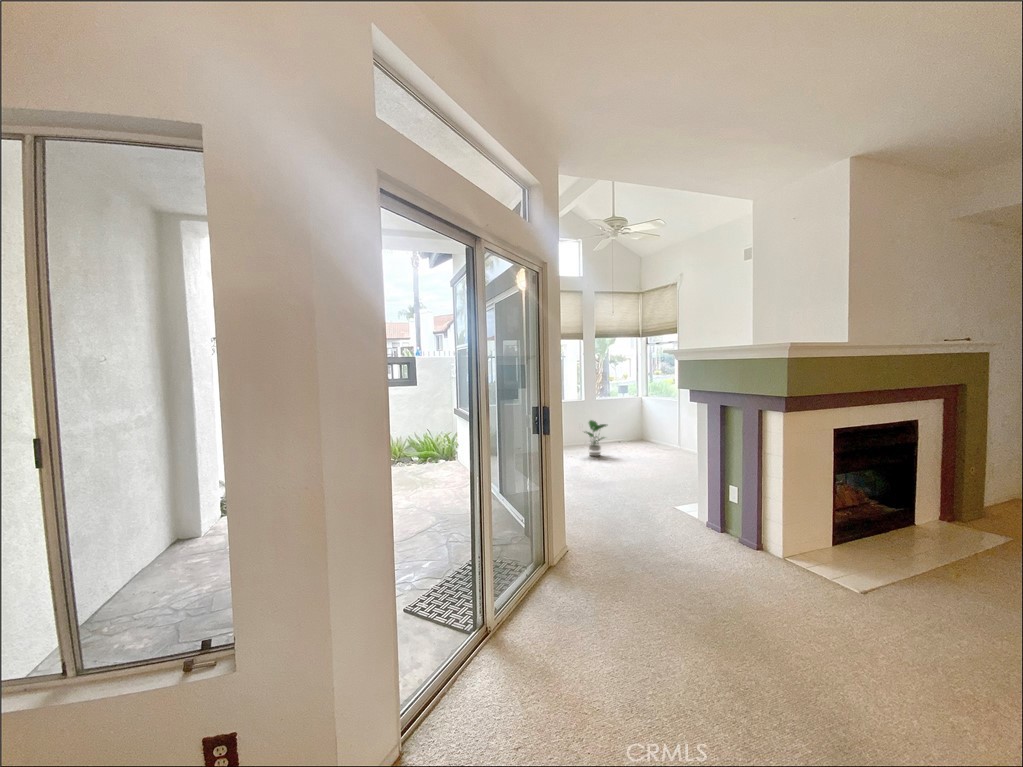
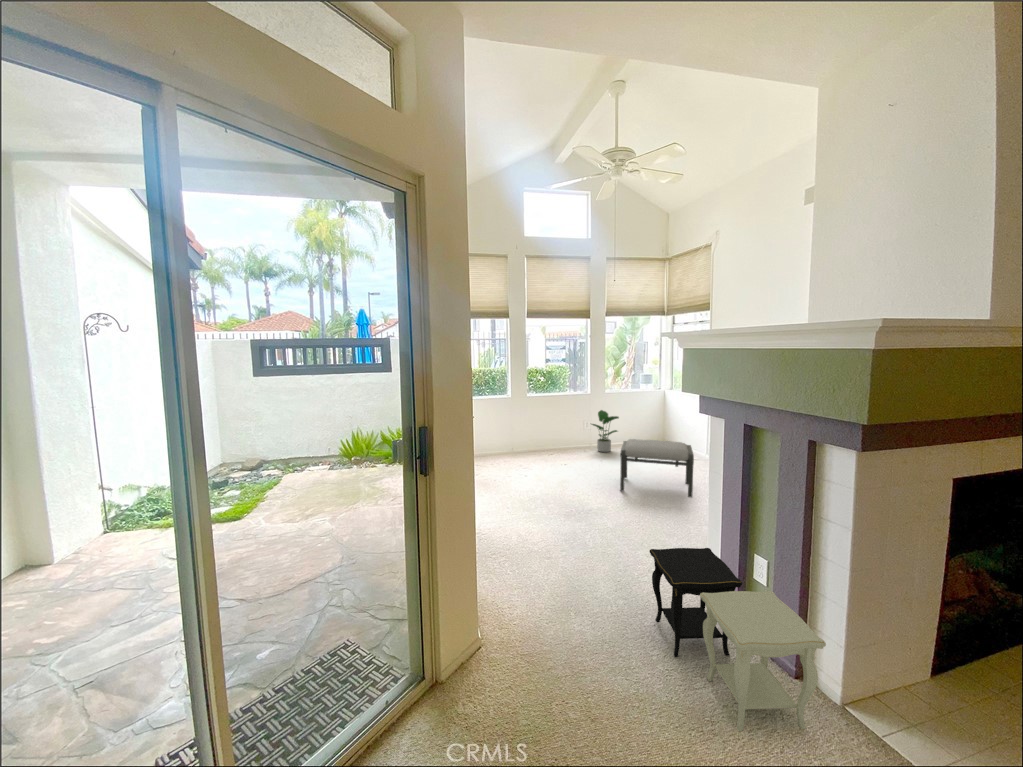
ottoman: none [619,438,677,481] -> present [620,439,694,497]
side table: none [667,488,772,571] -> present [649,548,826,731]

